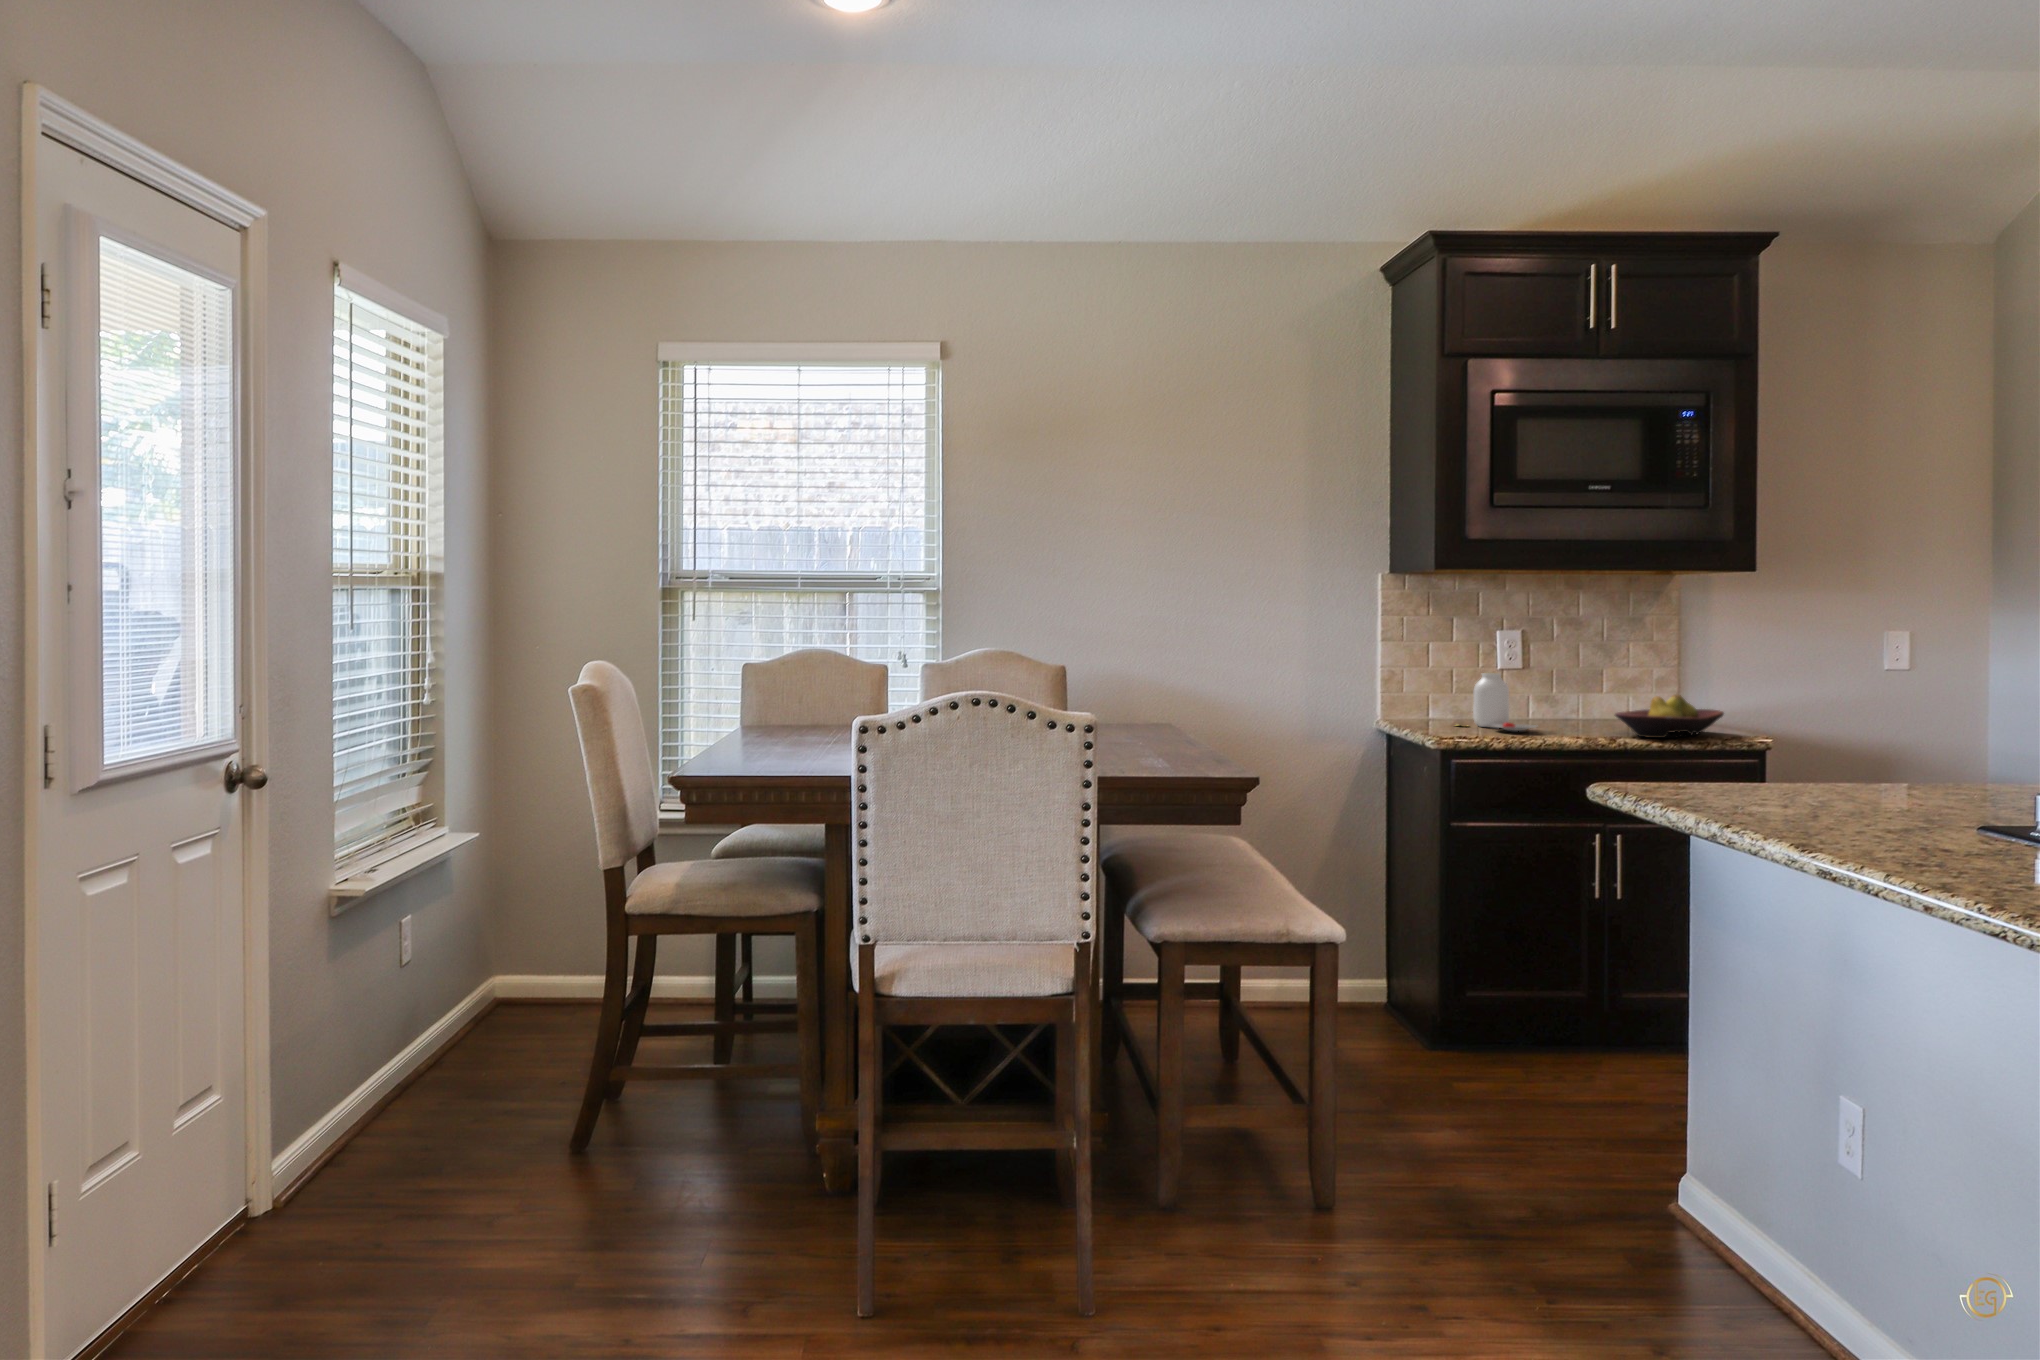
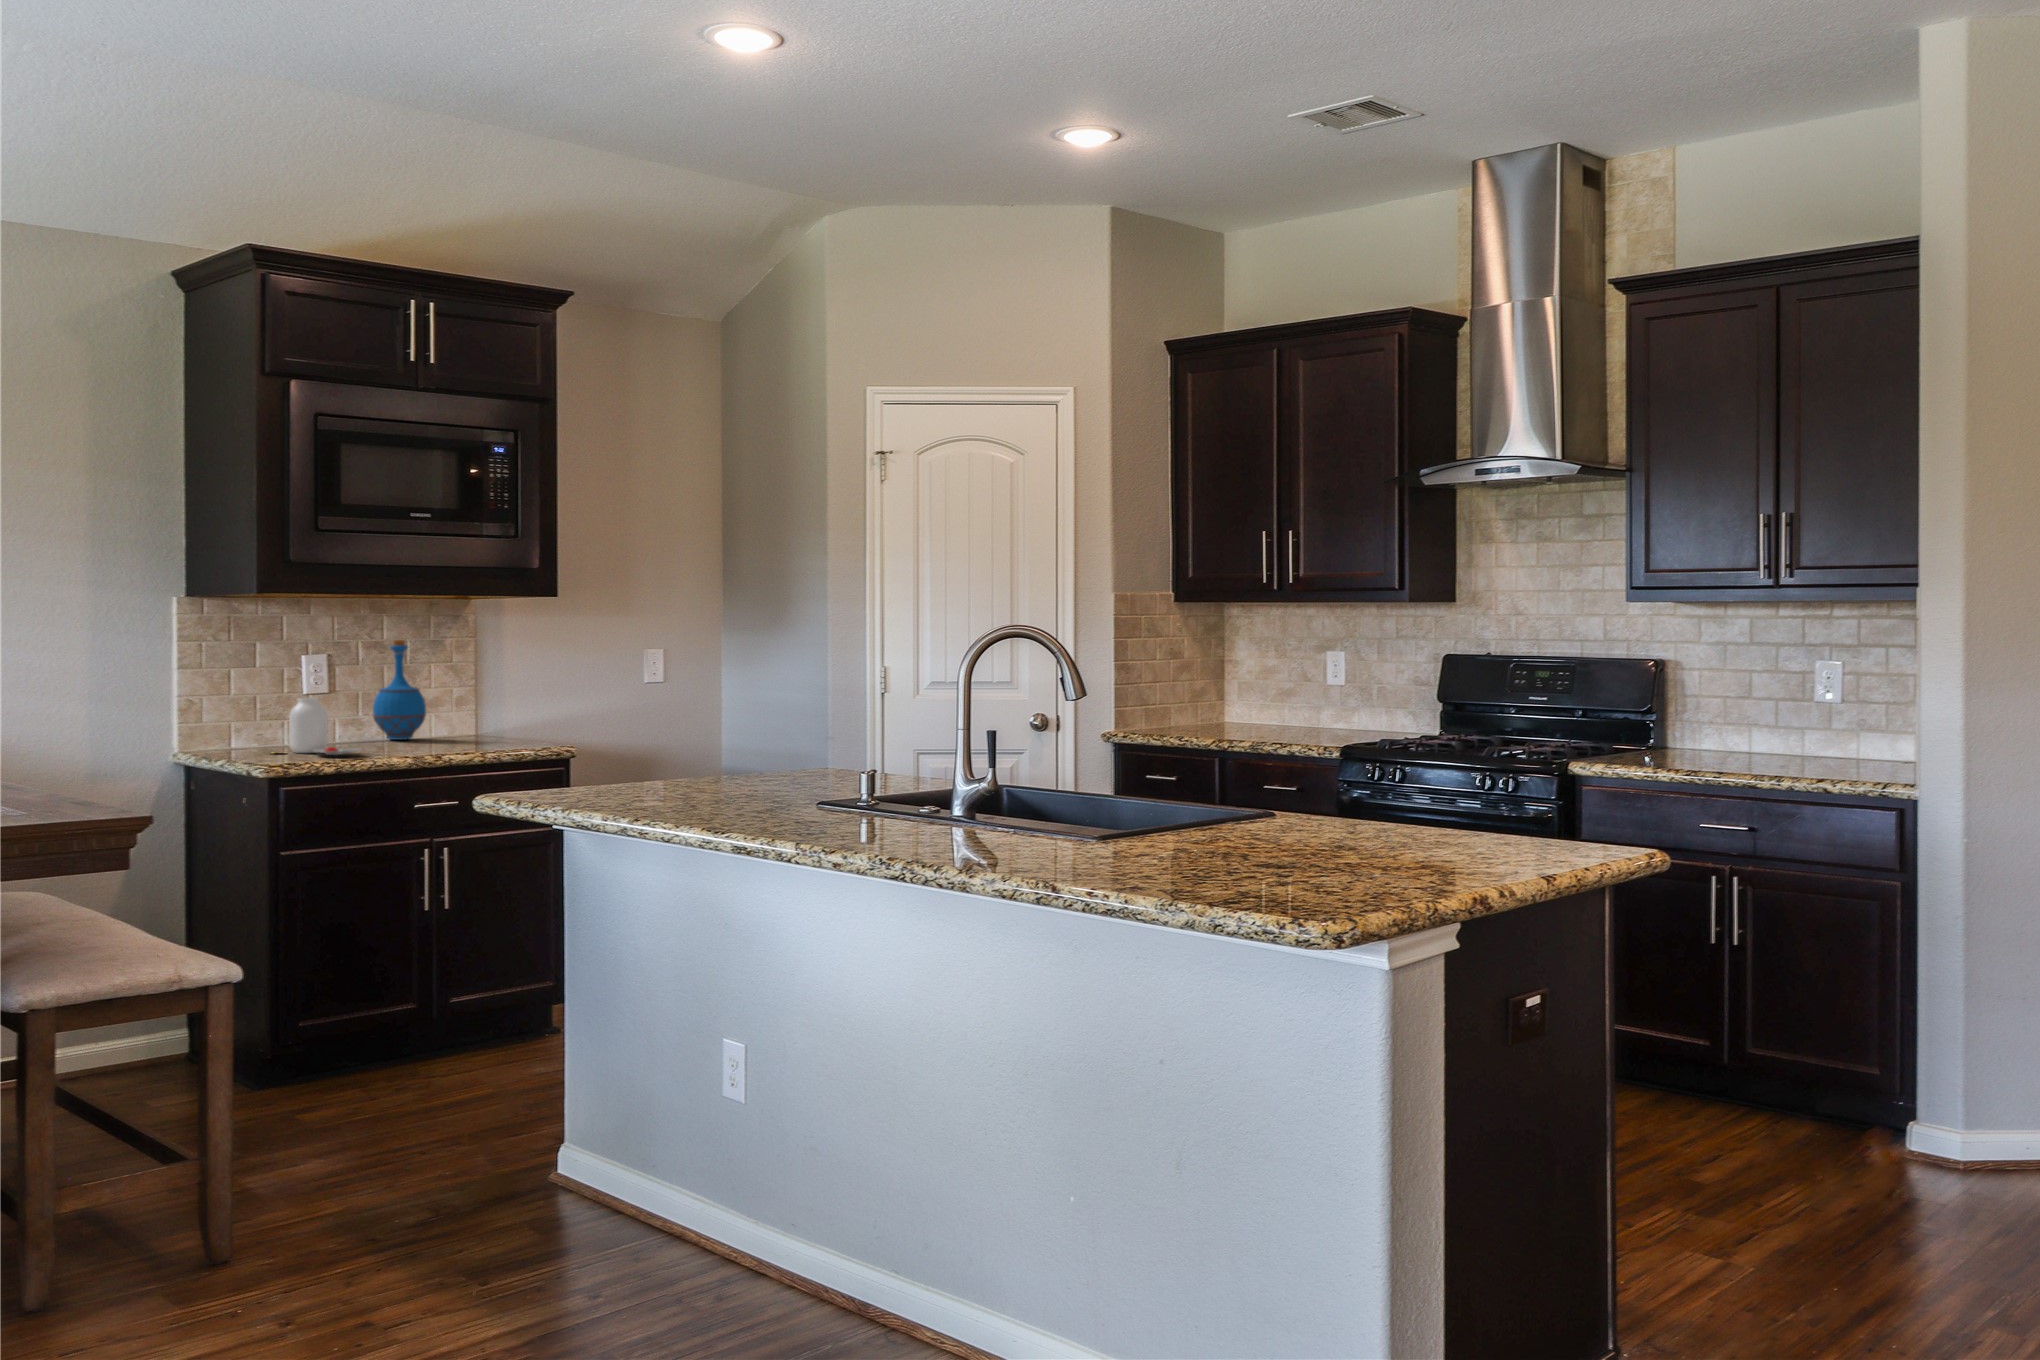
bottle: none [1566,617,1621,719] -> present [373,640,426,740]
fruit bowl: present [1615,694,1724,738] -> none [433,712,529,754]

